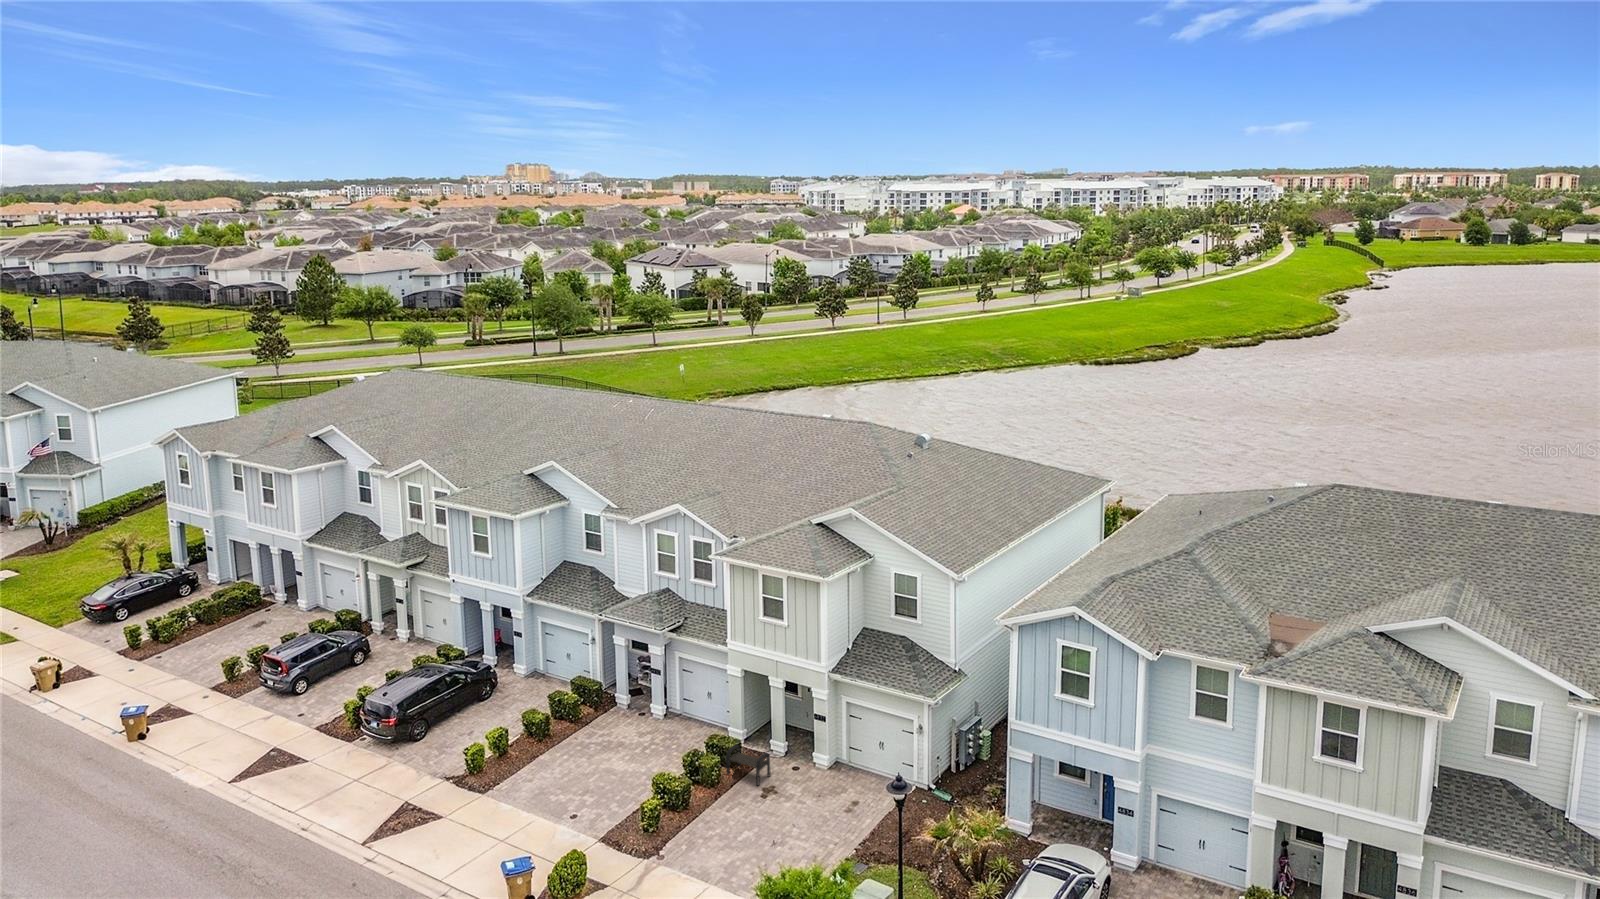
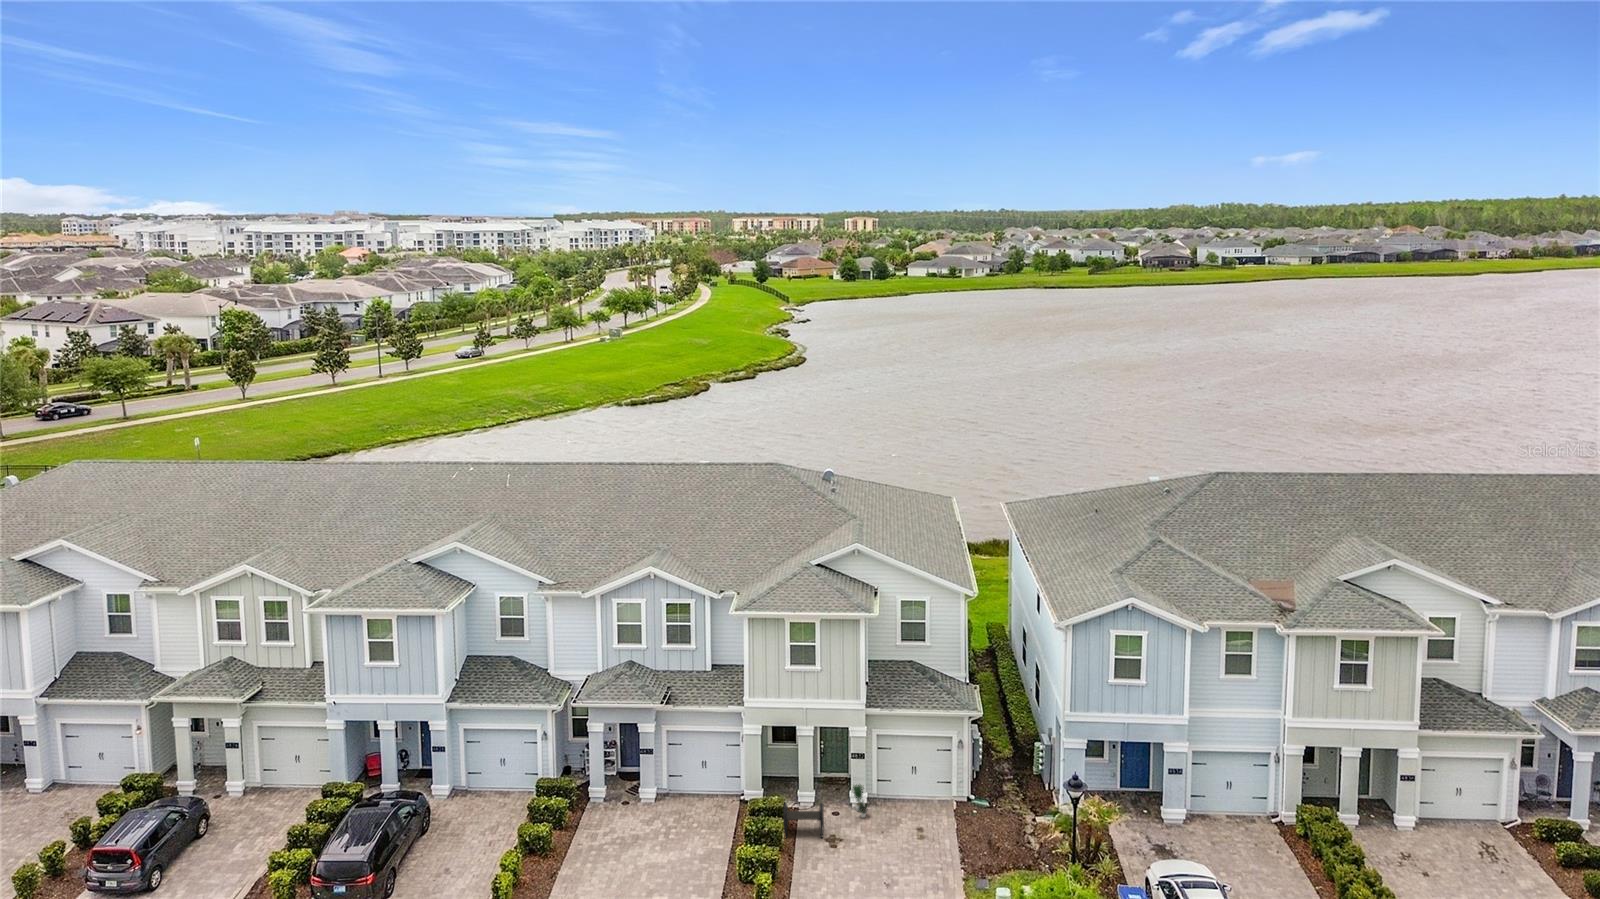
potted plant: none [807,743,823,778] -> present [852,785,868,817]

